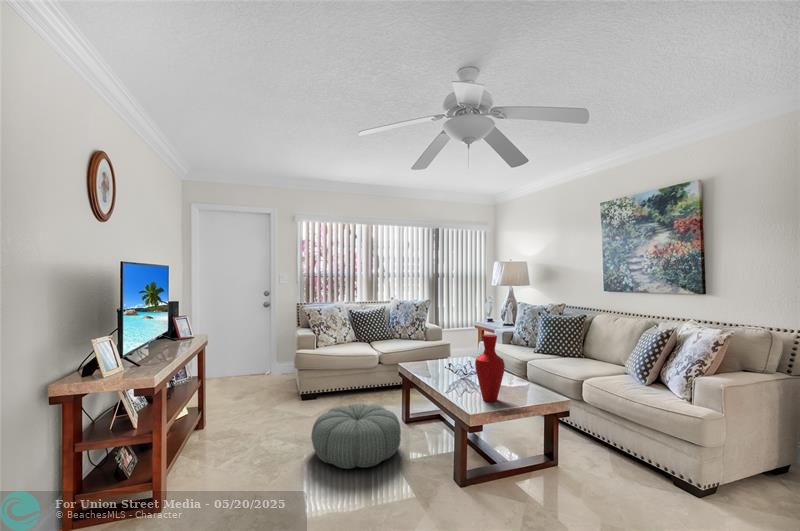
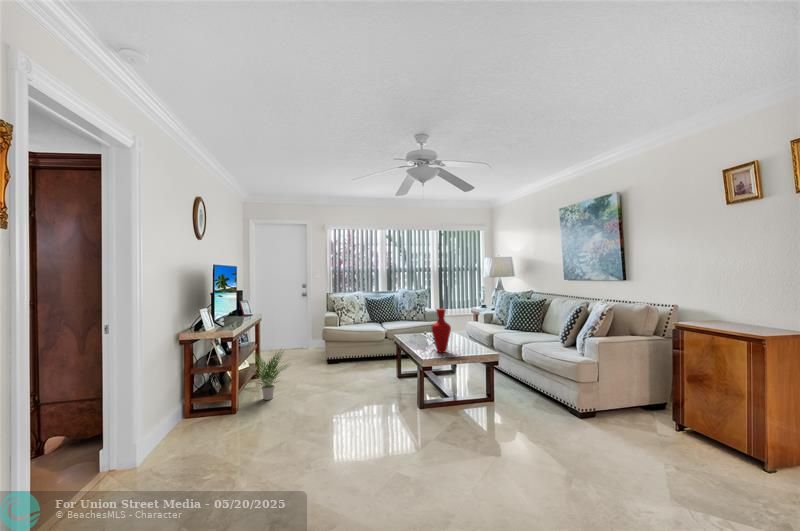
potted plant: none [171,392,256,481] -> present [253,352,287,400]
pouf: present [311,404,401,469] -> none [329,360,389,397]

